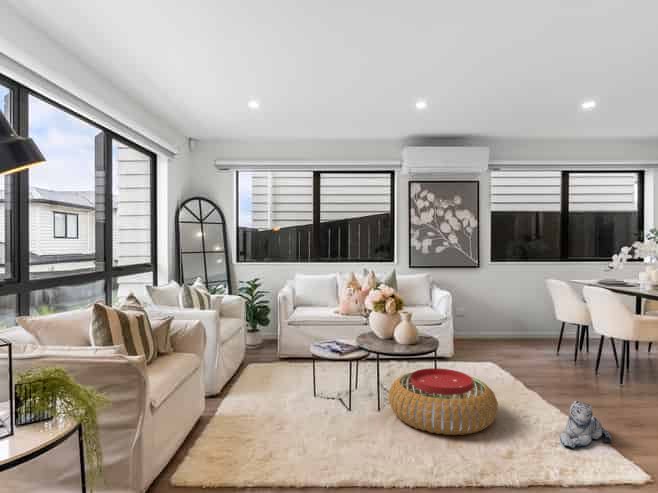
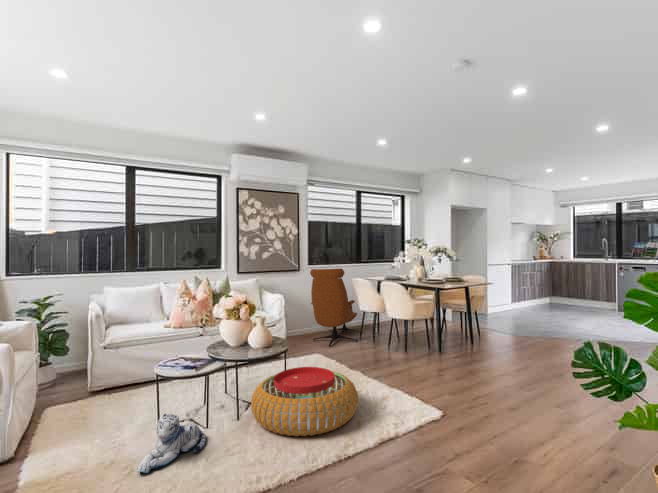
lounge chair: none [483,267,551,355] -> present [310,269,359,347]
plush toy: present [560,401,611,448] -> present [138,414,206,473]

